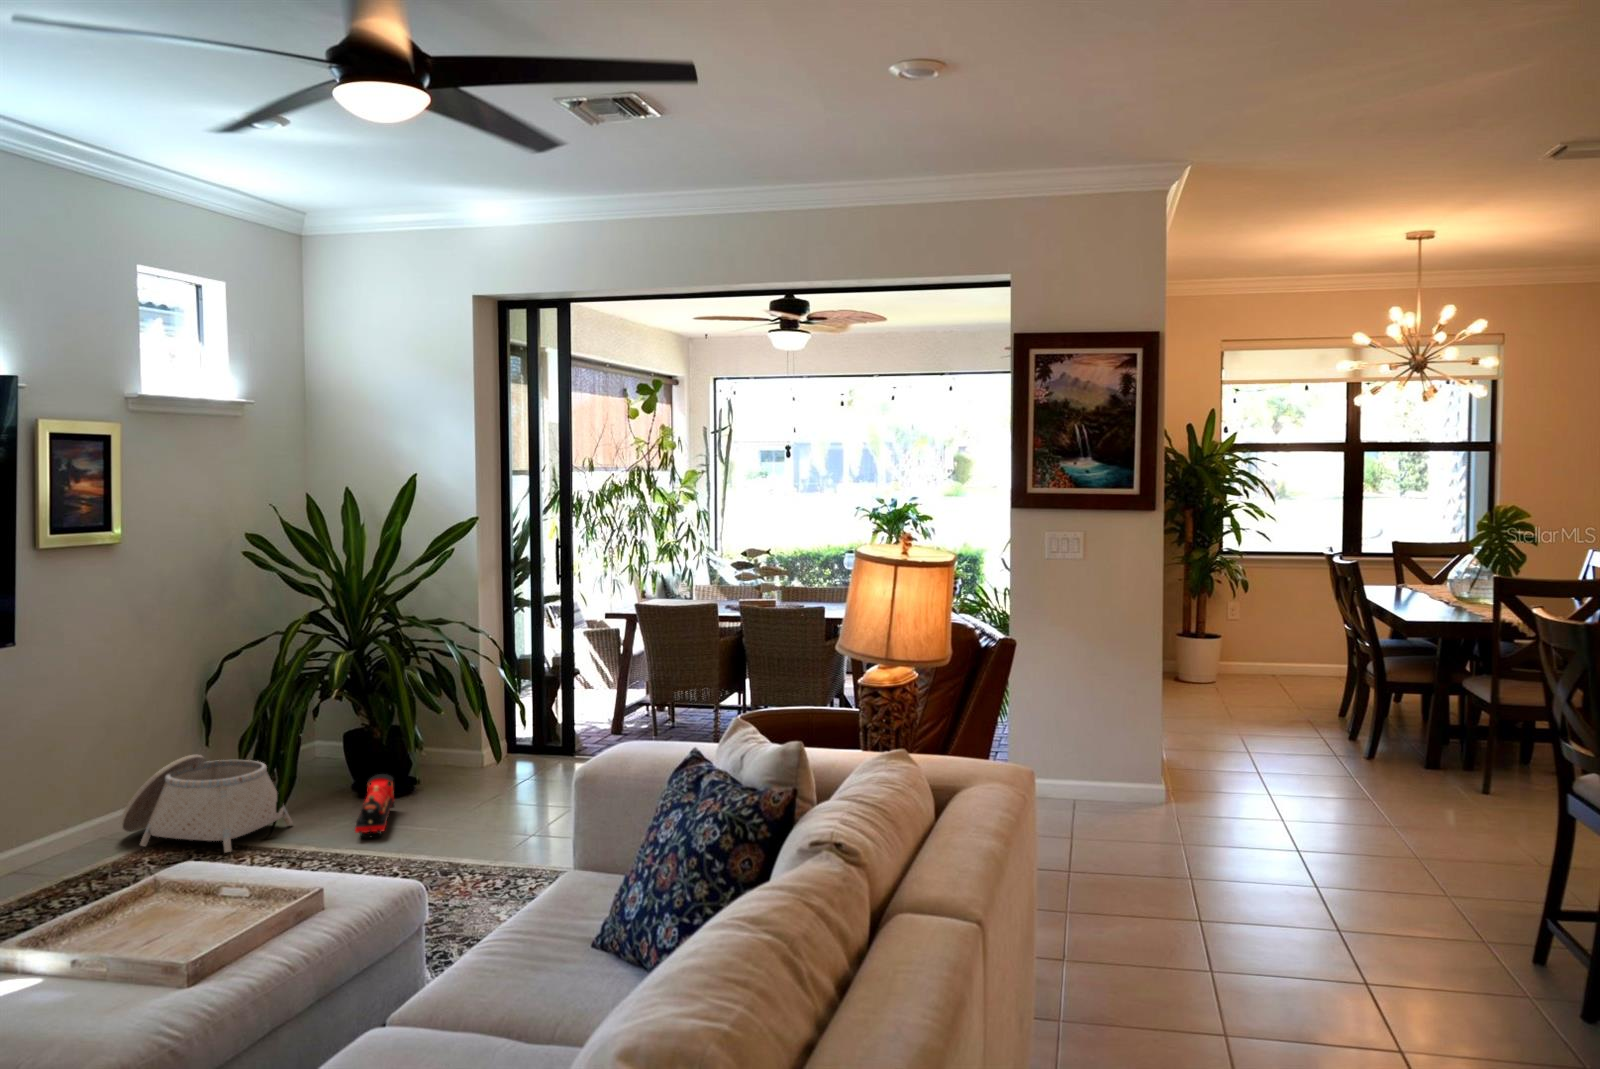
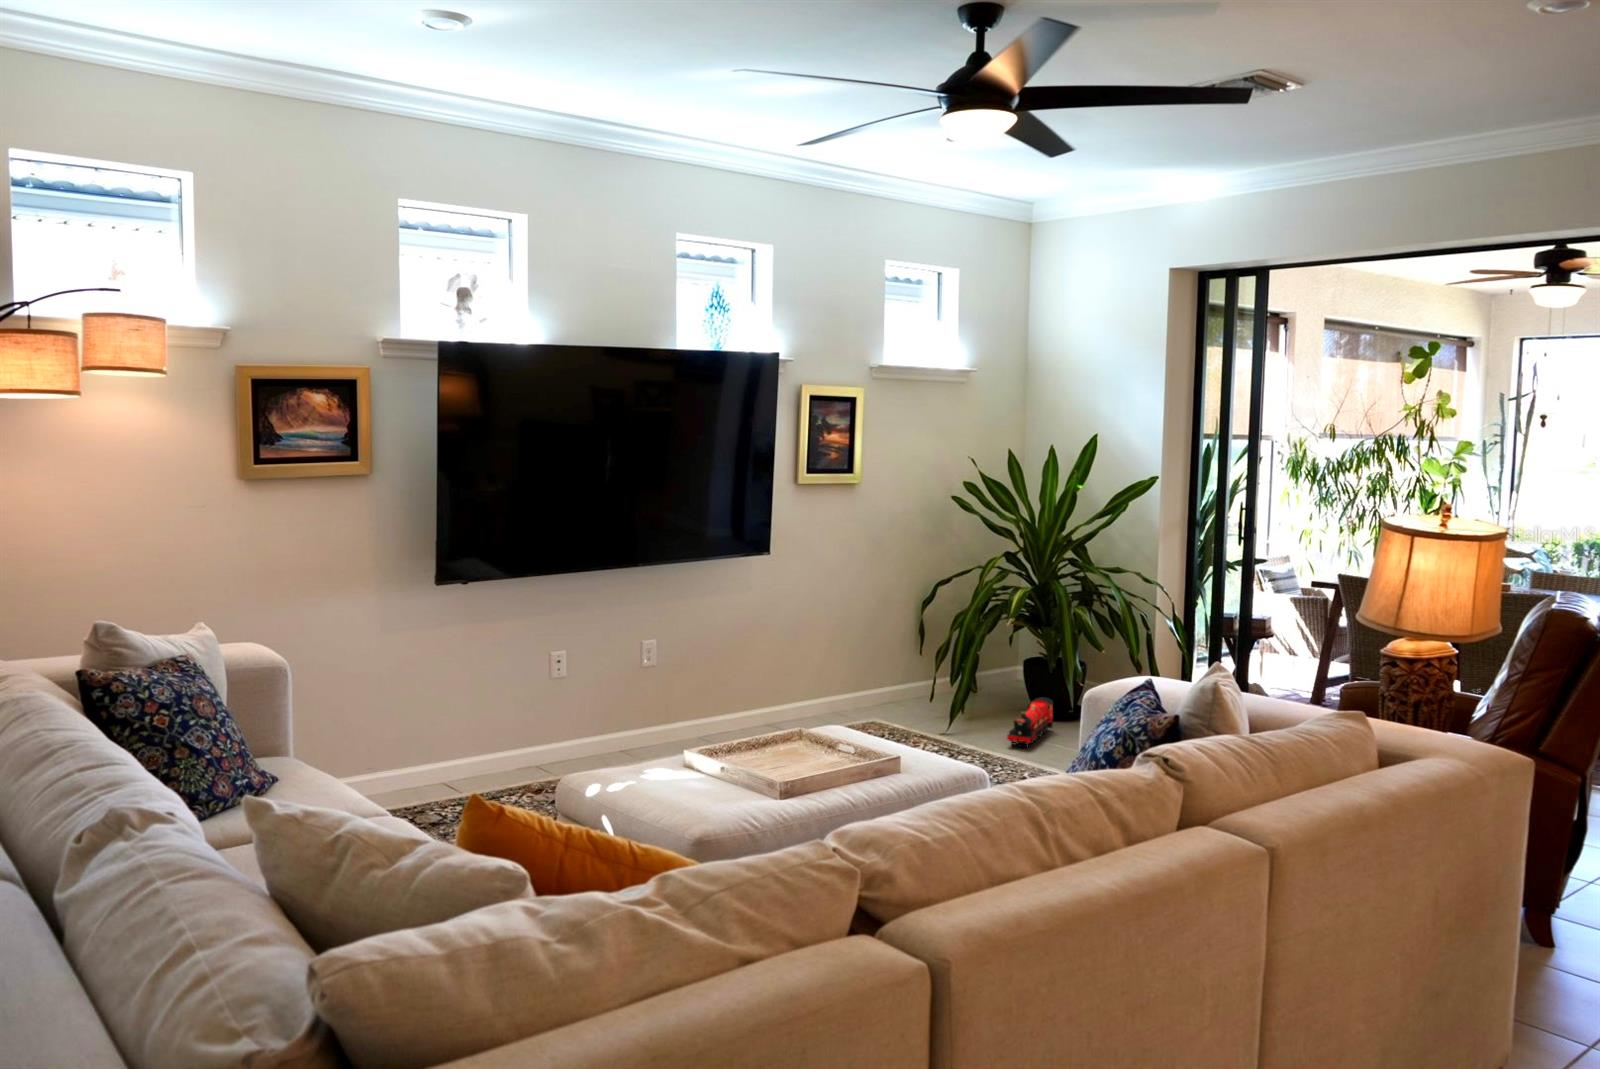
basket: present [120,755,292,853] -> none [846,656,968,736]

